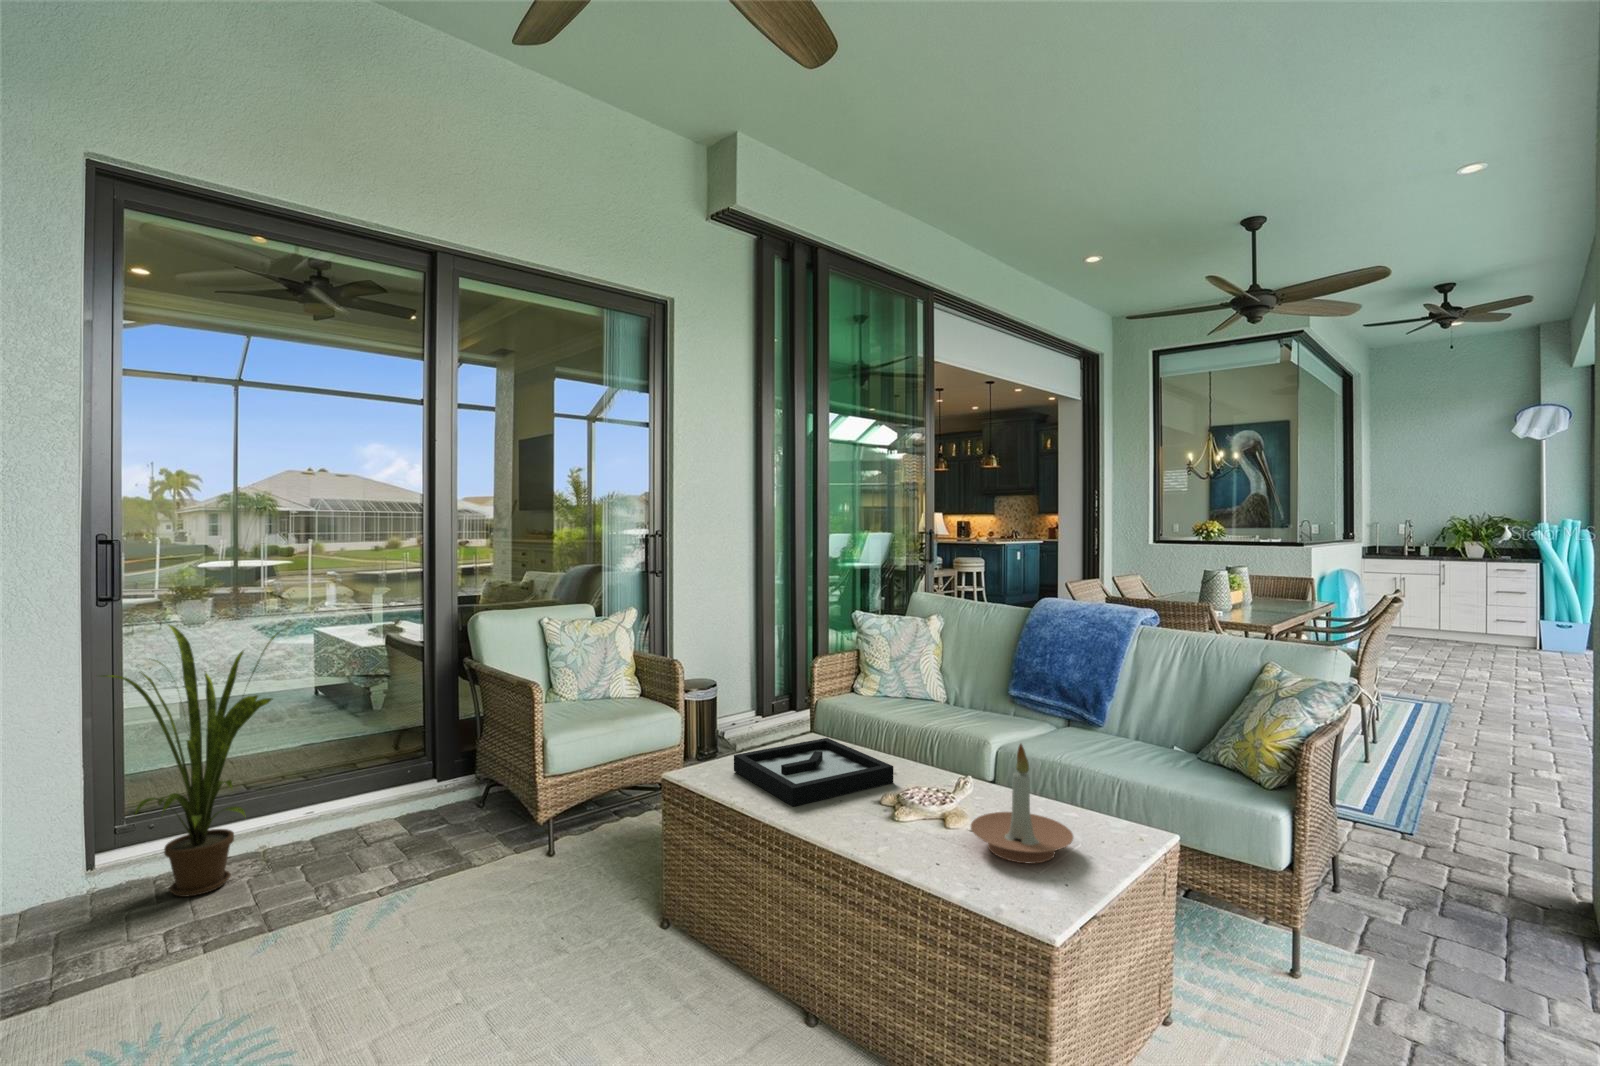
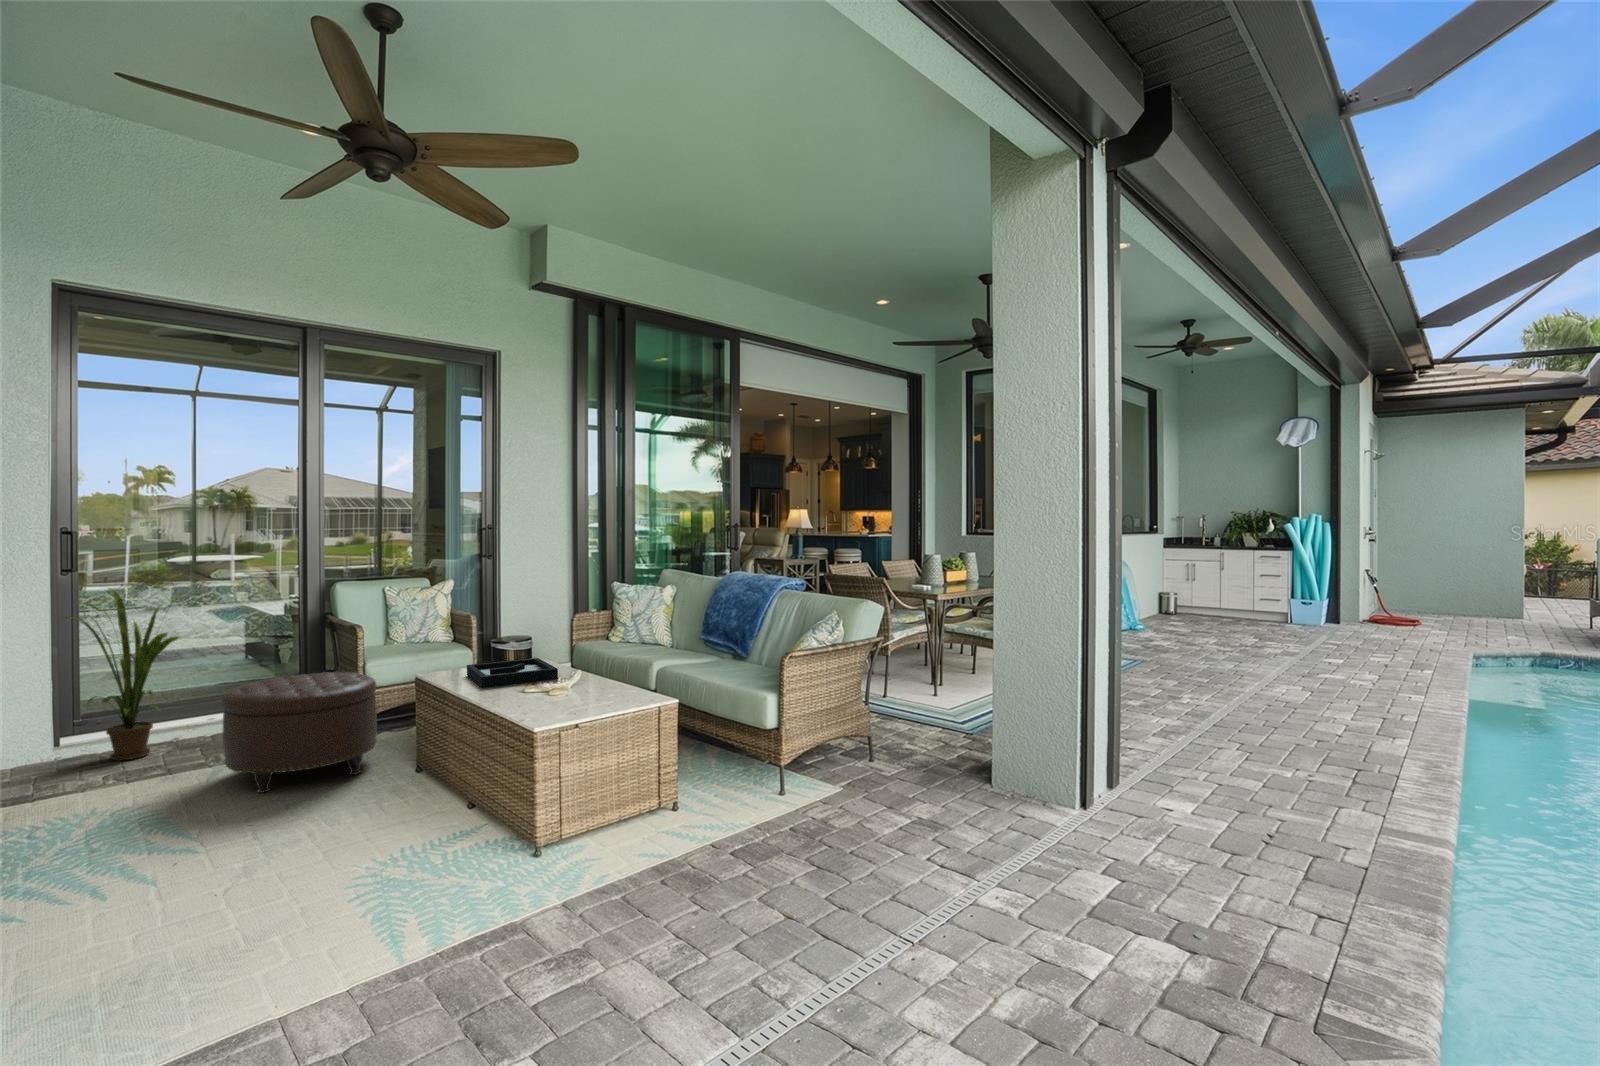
candle holder: present [971,744,1073,863] -> none [555,642,611,705]
ottoman: none [355,757,585,986] -> present [222,672,377,793]

